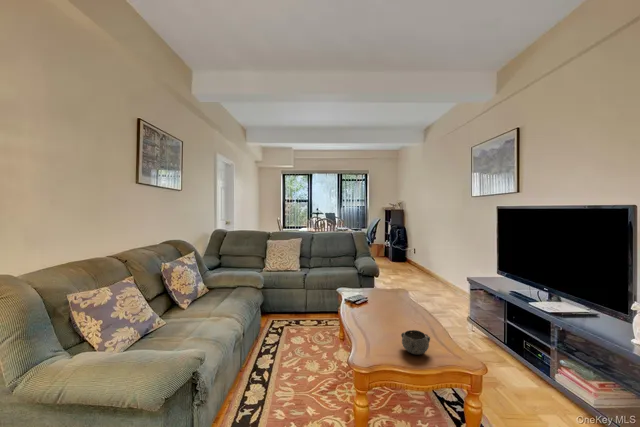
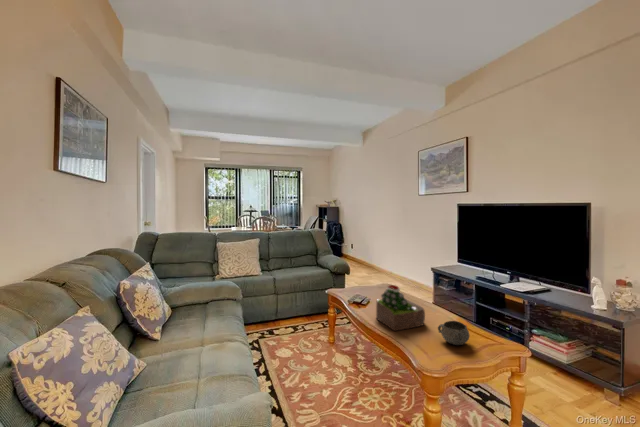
succulent plant: none [360,290,404,332] -> present [376,285,425,331]

